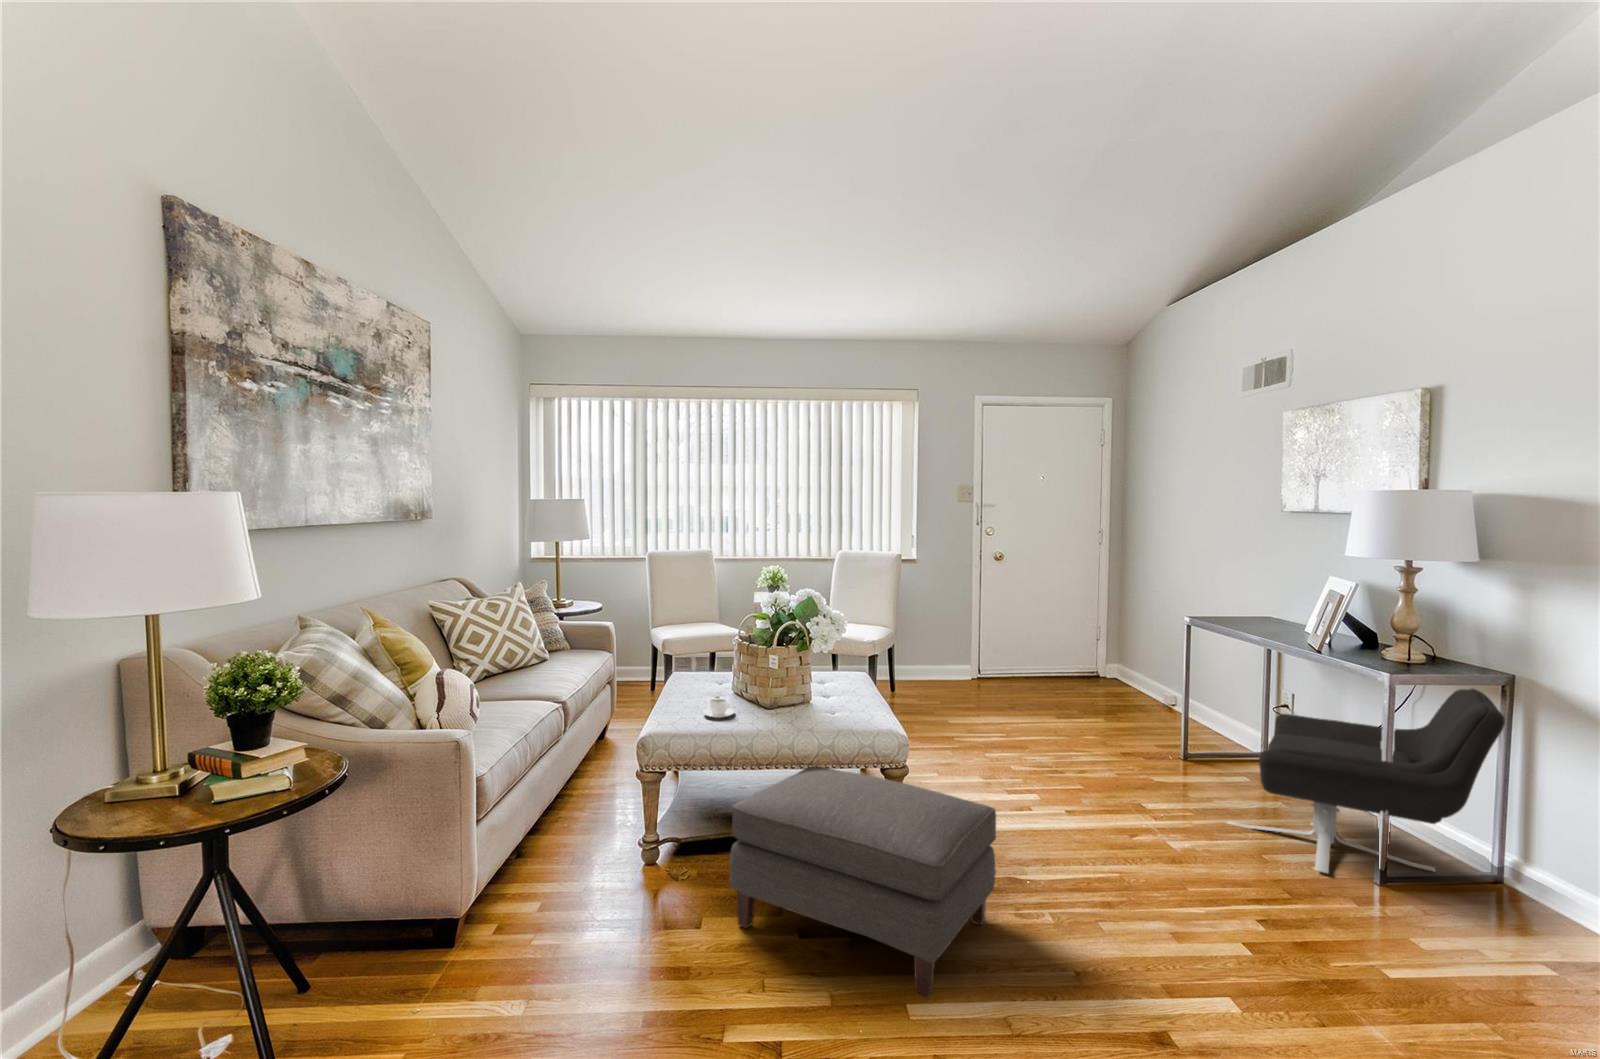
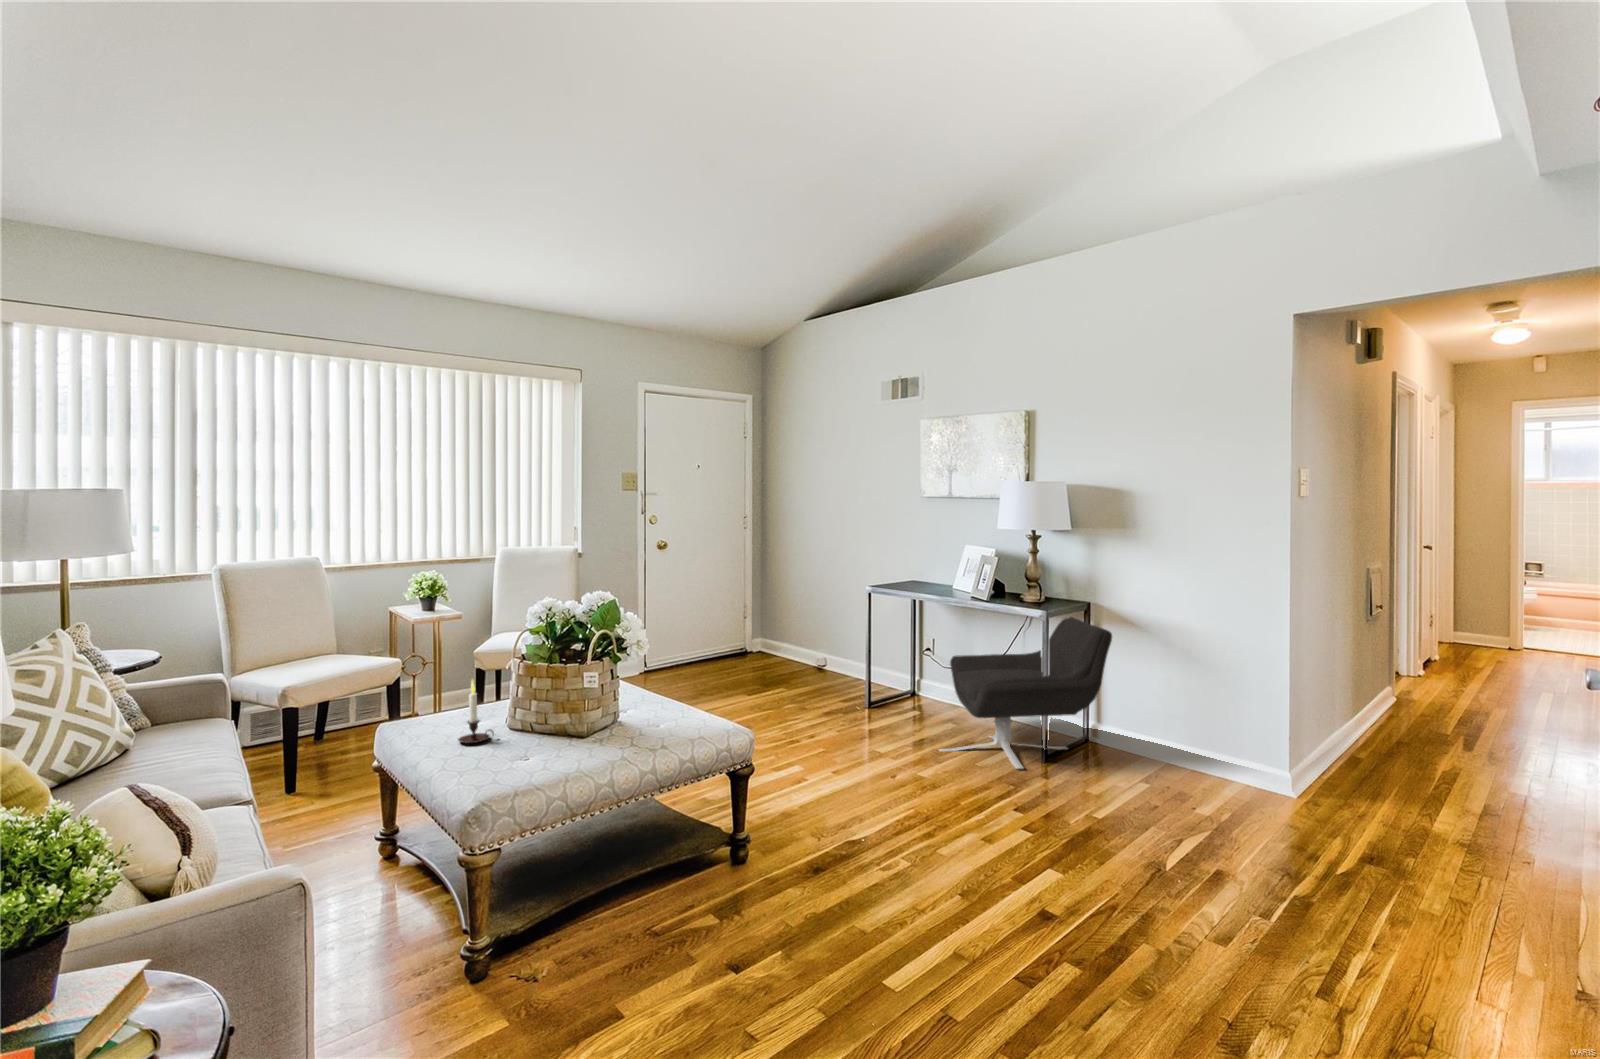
candle: none [687,645,711,696] -> present [458,680,493,743]
coffee cup: present [703,698,734,718] -> none [514,737,556,762]
ottoman: present [730,766,996,999] -> none [645,777,902,985]

